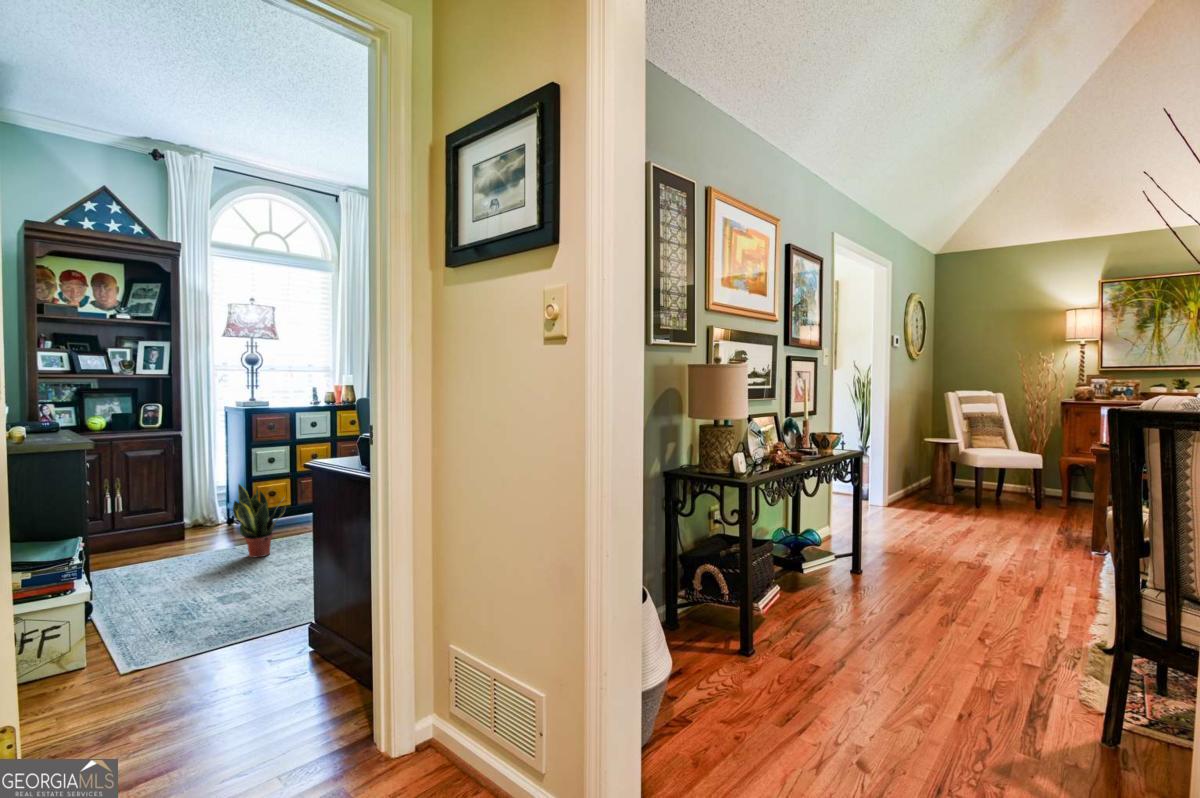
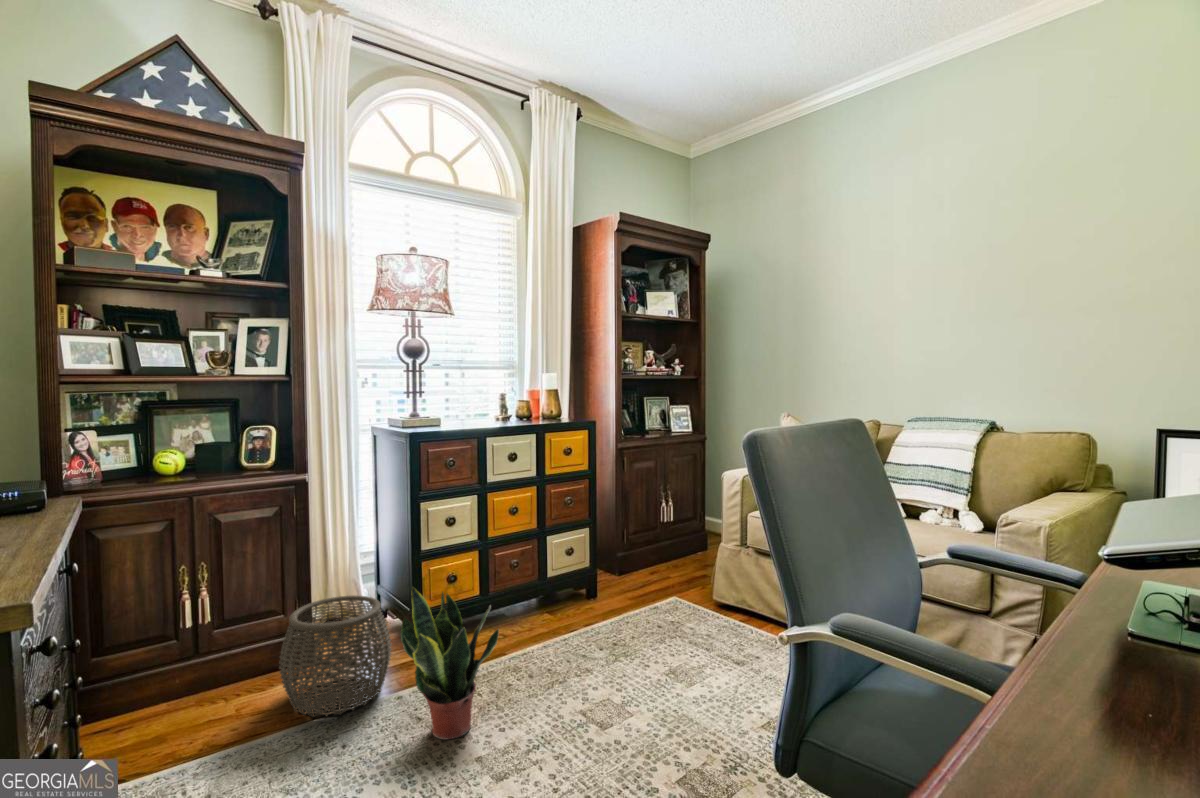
woven basket: none [164,497,231,554] -> present [279,595,392,717]

